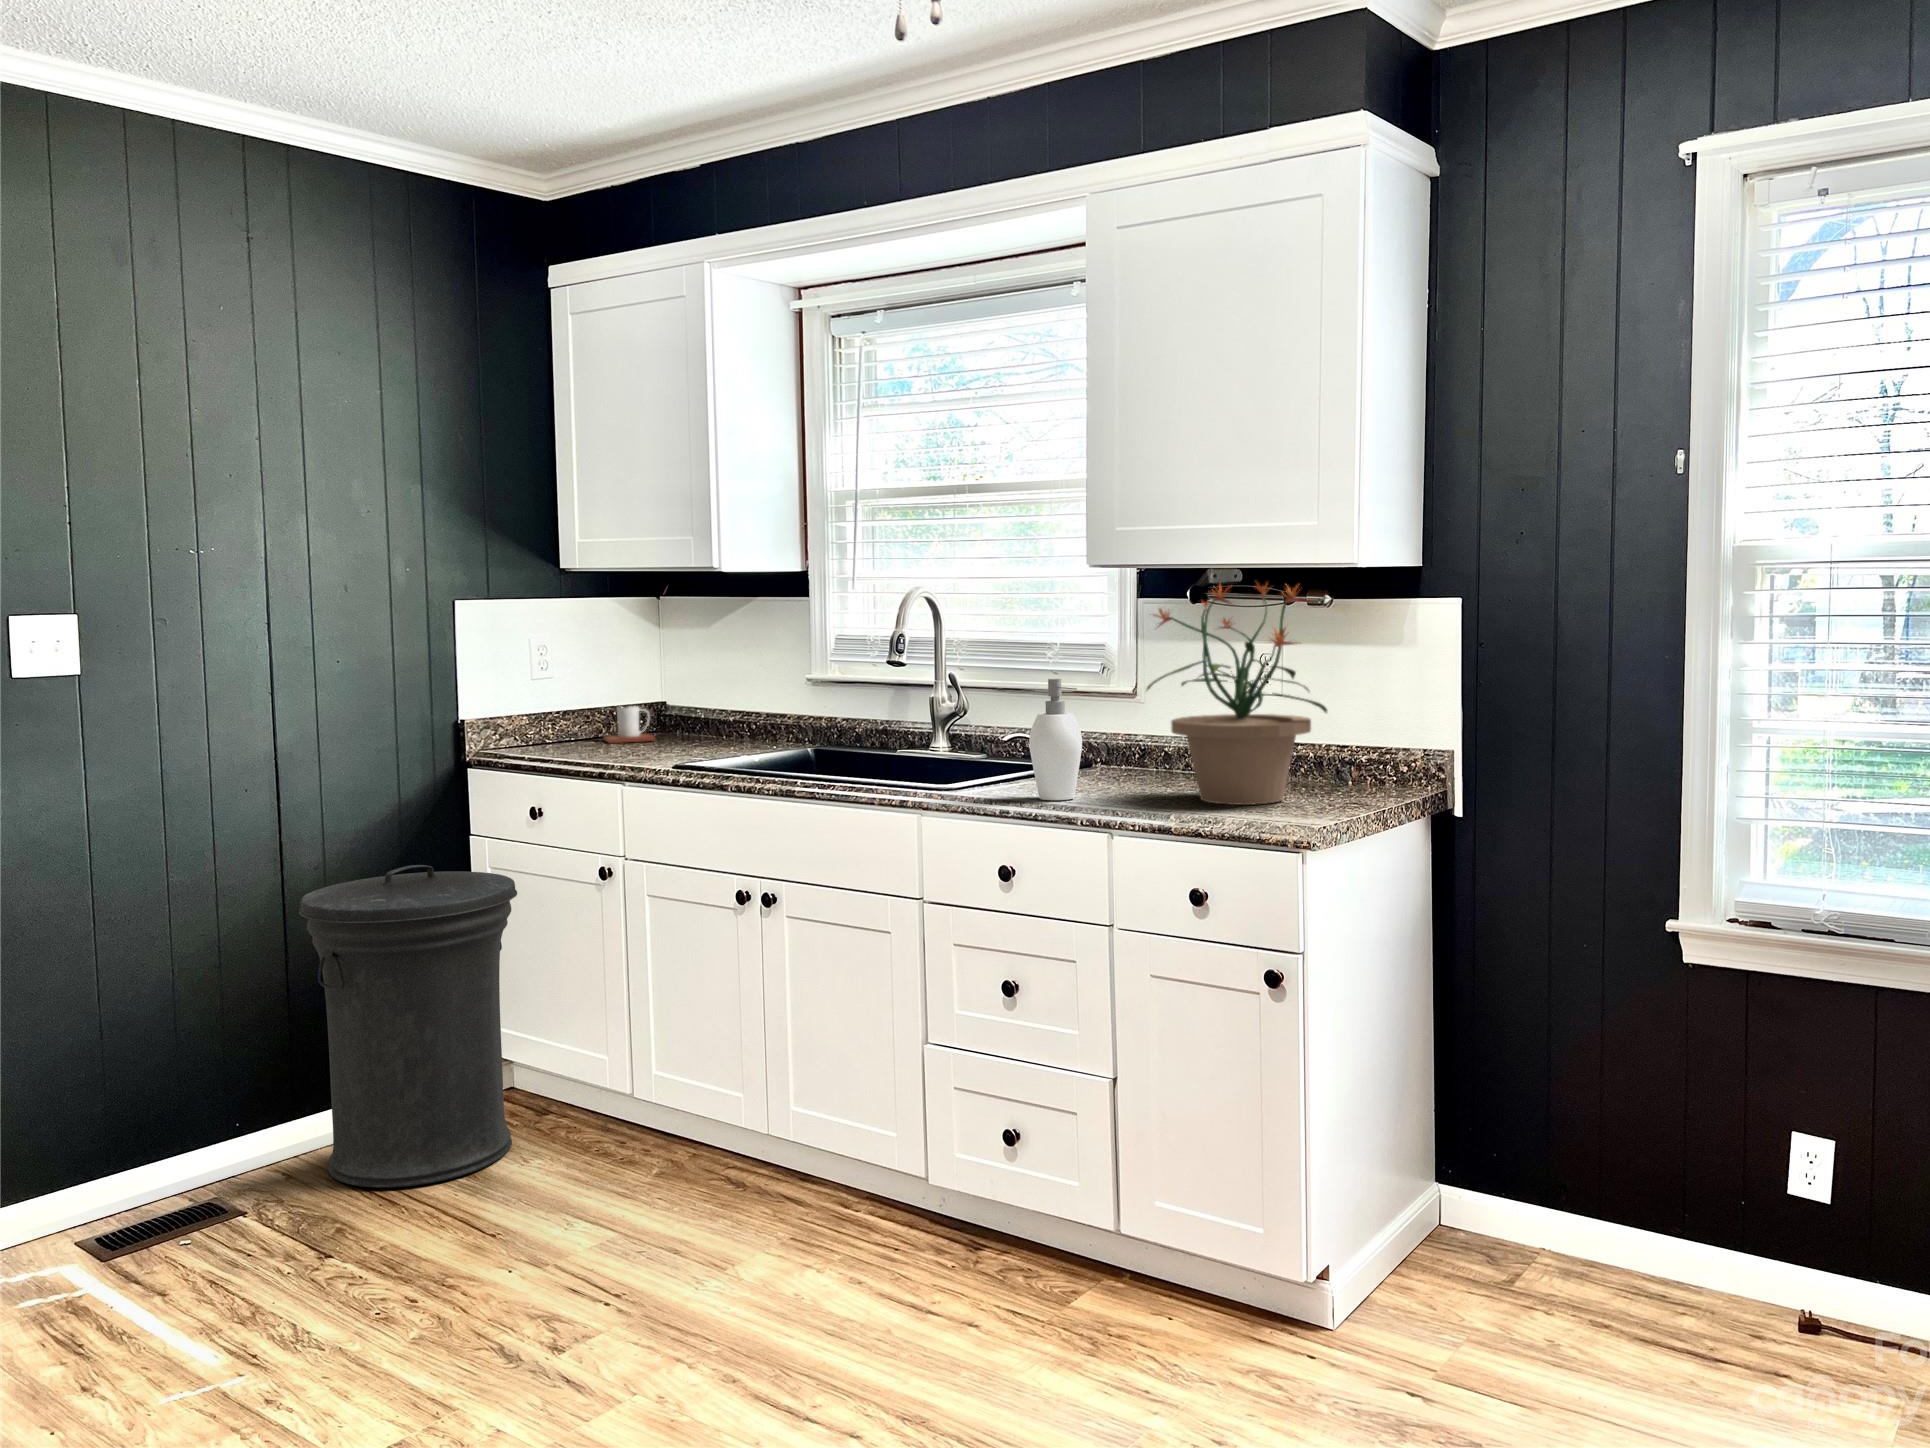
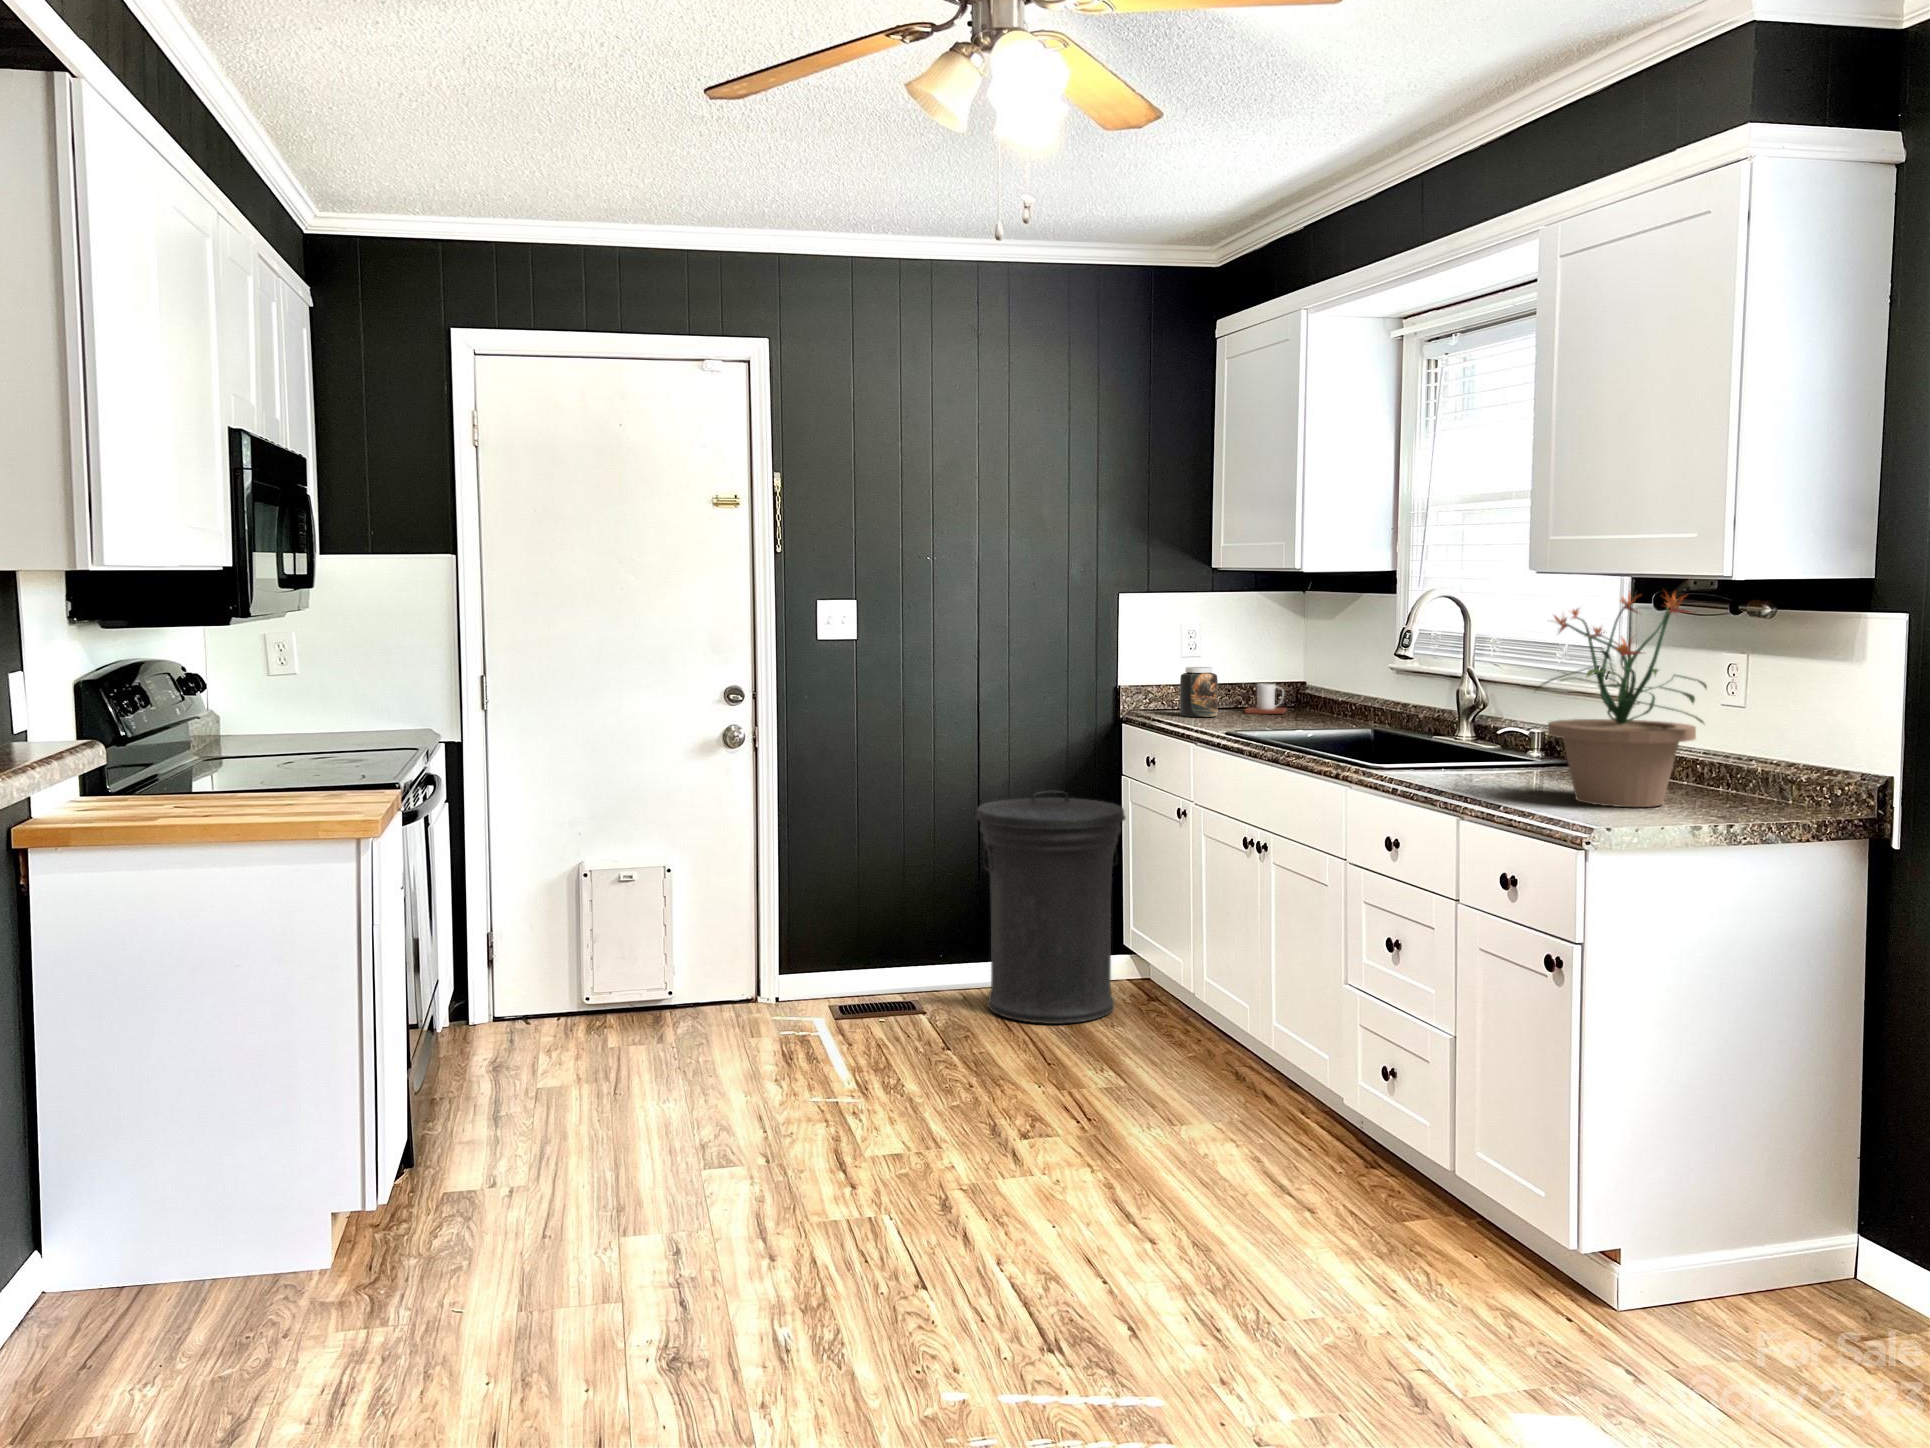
soap dispenser: present [1029,679,1082,800] -> none [1425,676,1475,785]
jar: none [544,690,593,752] -> present [1180,667,1218,717]

